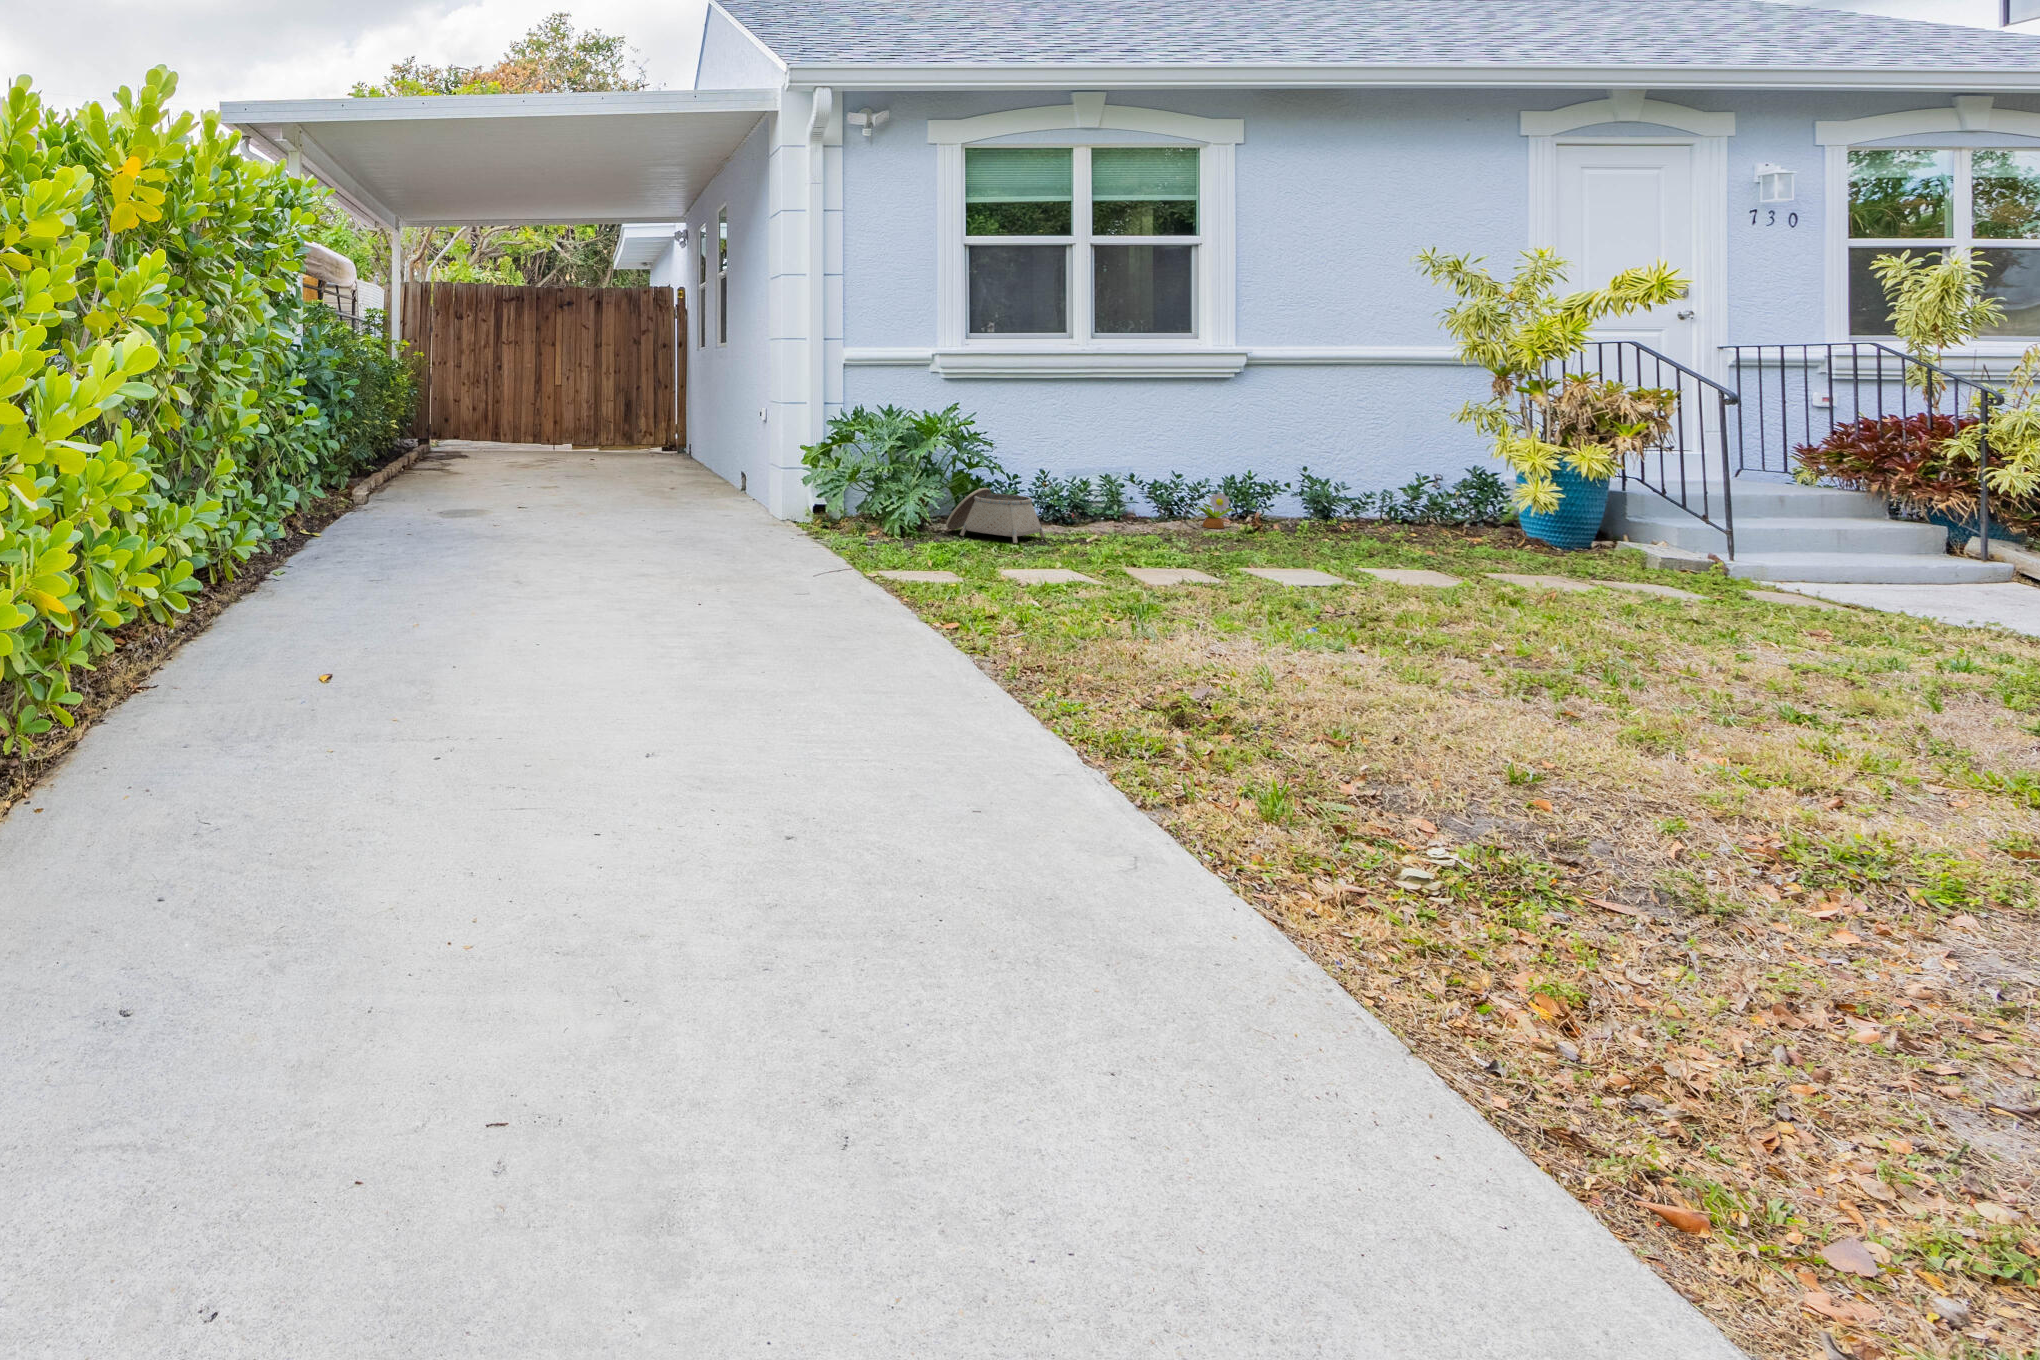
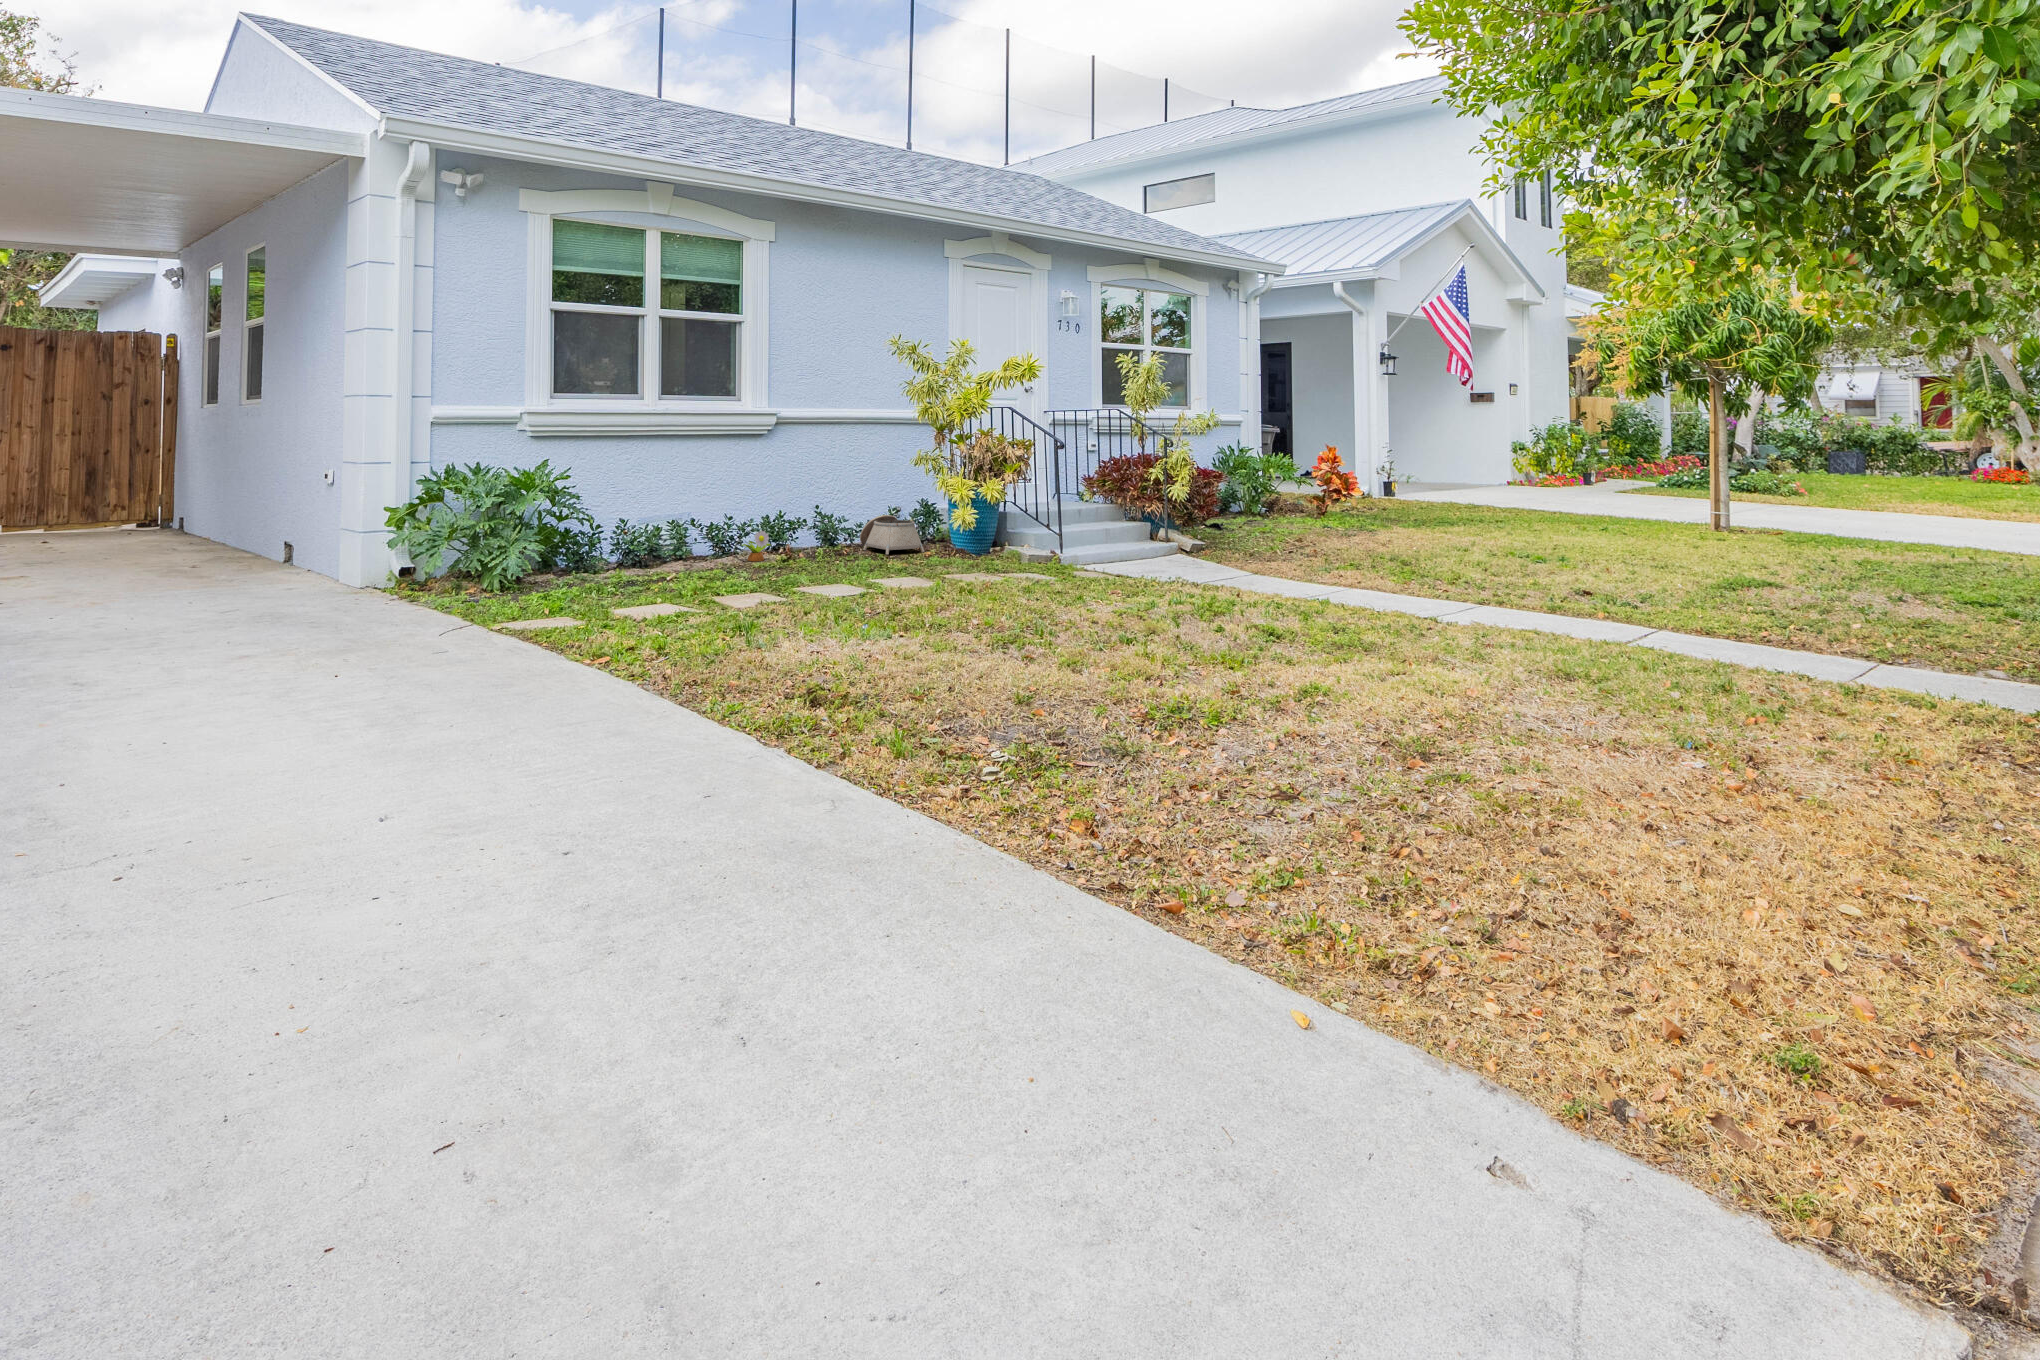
basket: present [946,488,1045,543] -> present [860,515,924,555]

